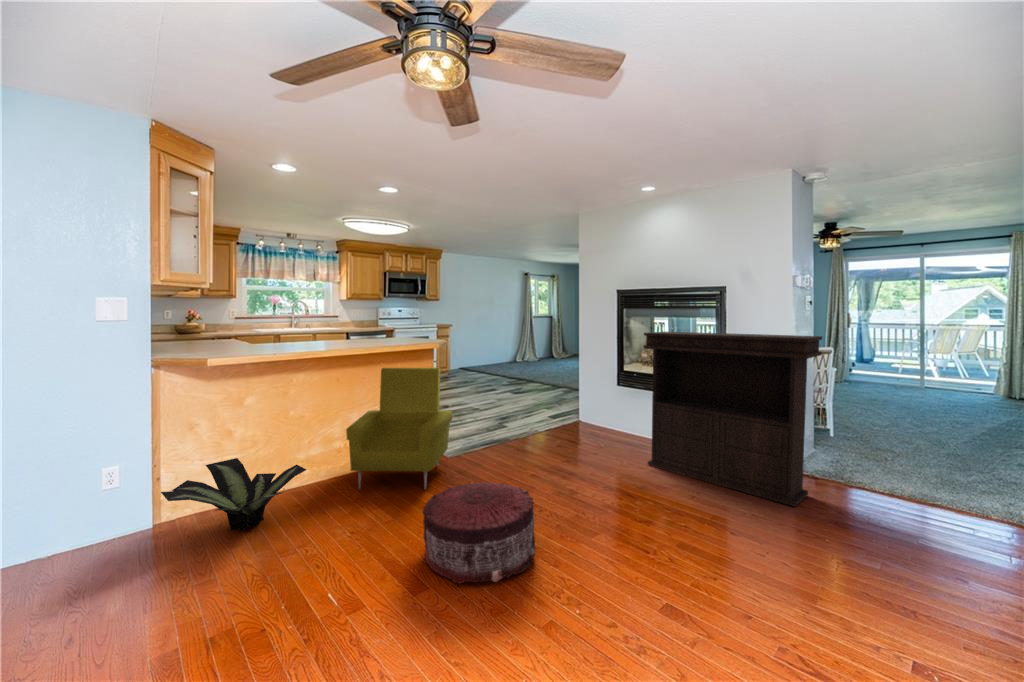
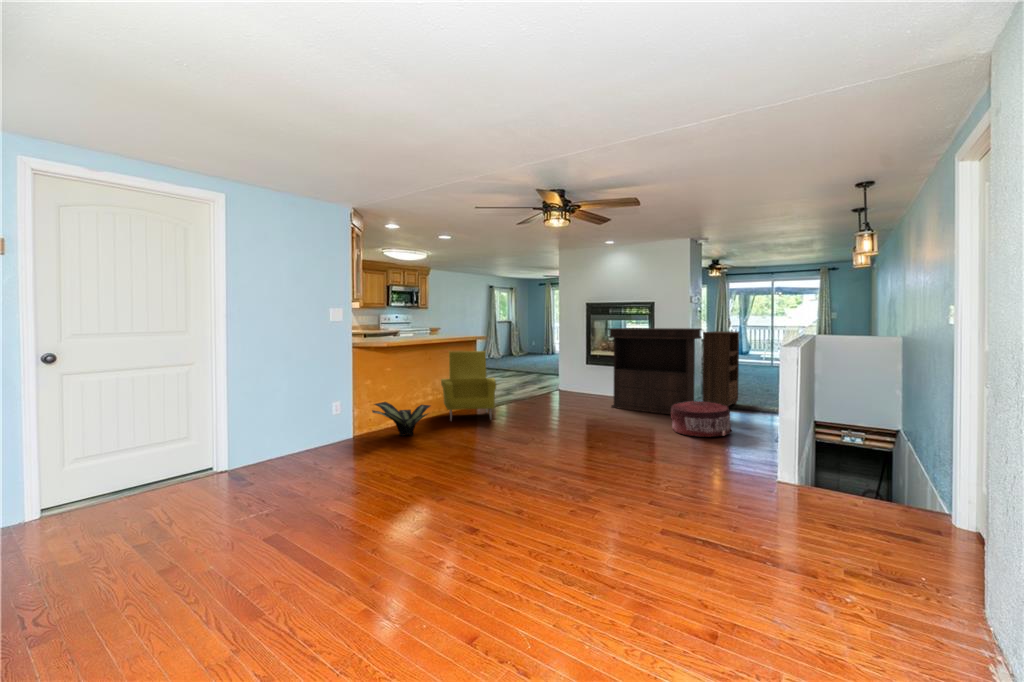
bookshelf: none [817,338,893,486] -> present [703,331,739,406]
pouf: present [423,482,535,583] -> present [671,401,732,437]

